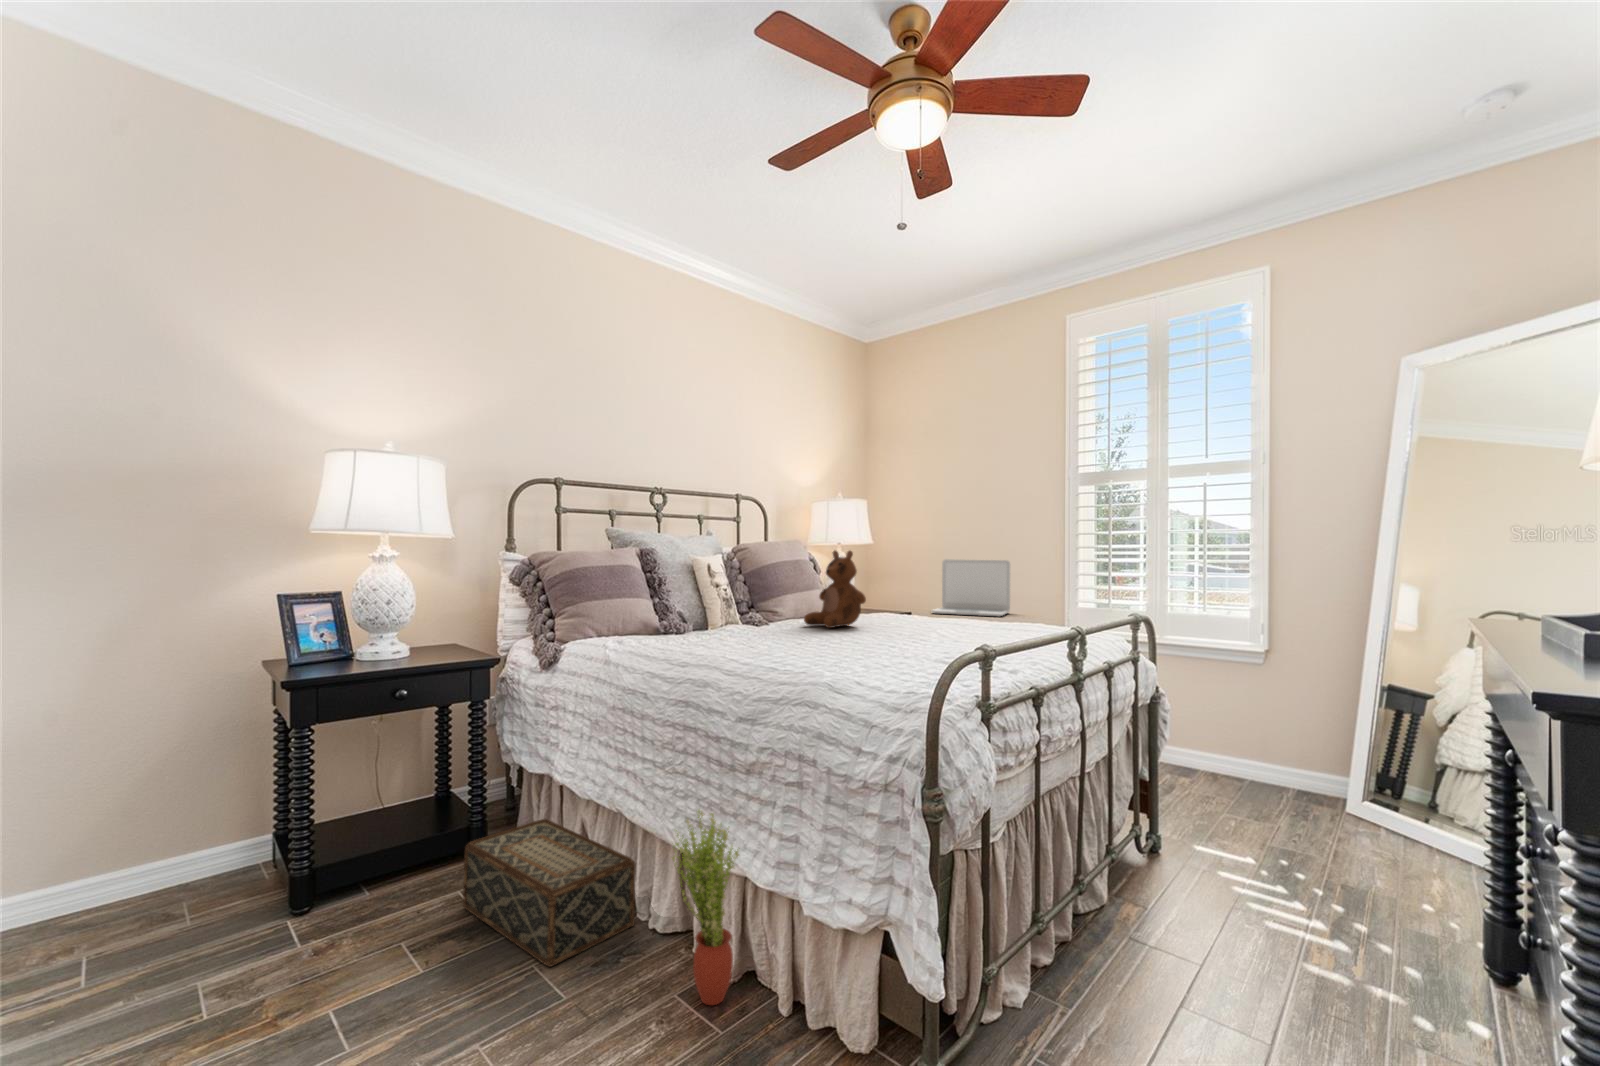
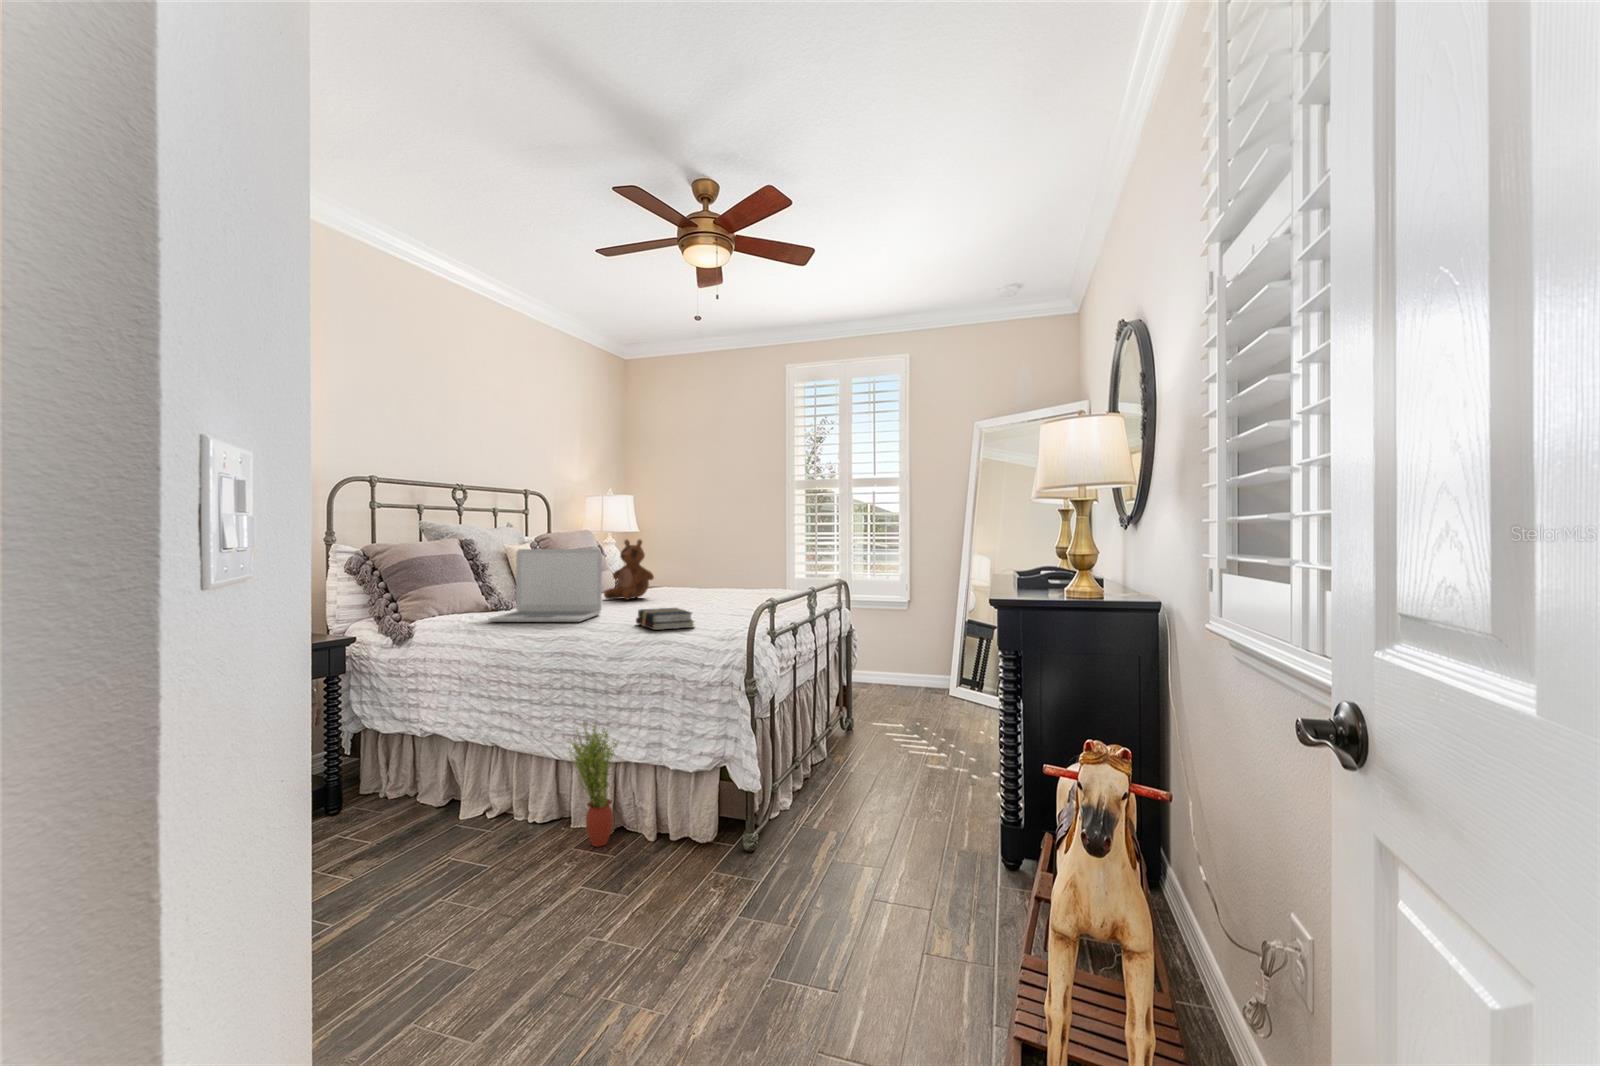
laptop: present [931,559,1010,617] -> present [489,549,602,622]
hardback book: none [788,648,863,683] -> present [636,608,694,630]
woven basket: present [463,819,635,967] -> none [356,764,516,854]

